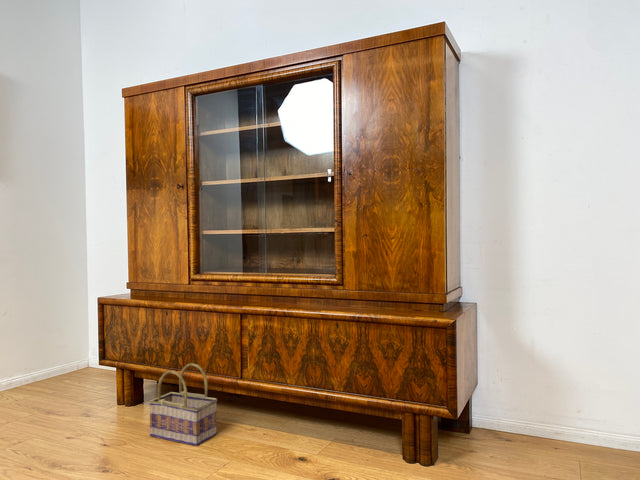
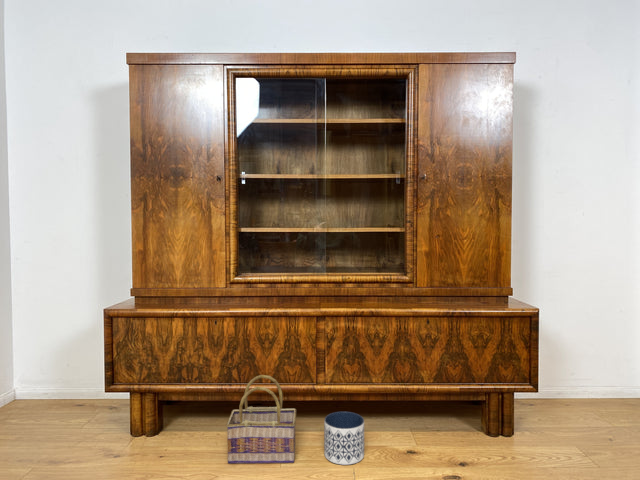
planter: none [224,407,264,457] -> present [324,412,364,465]

